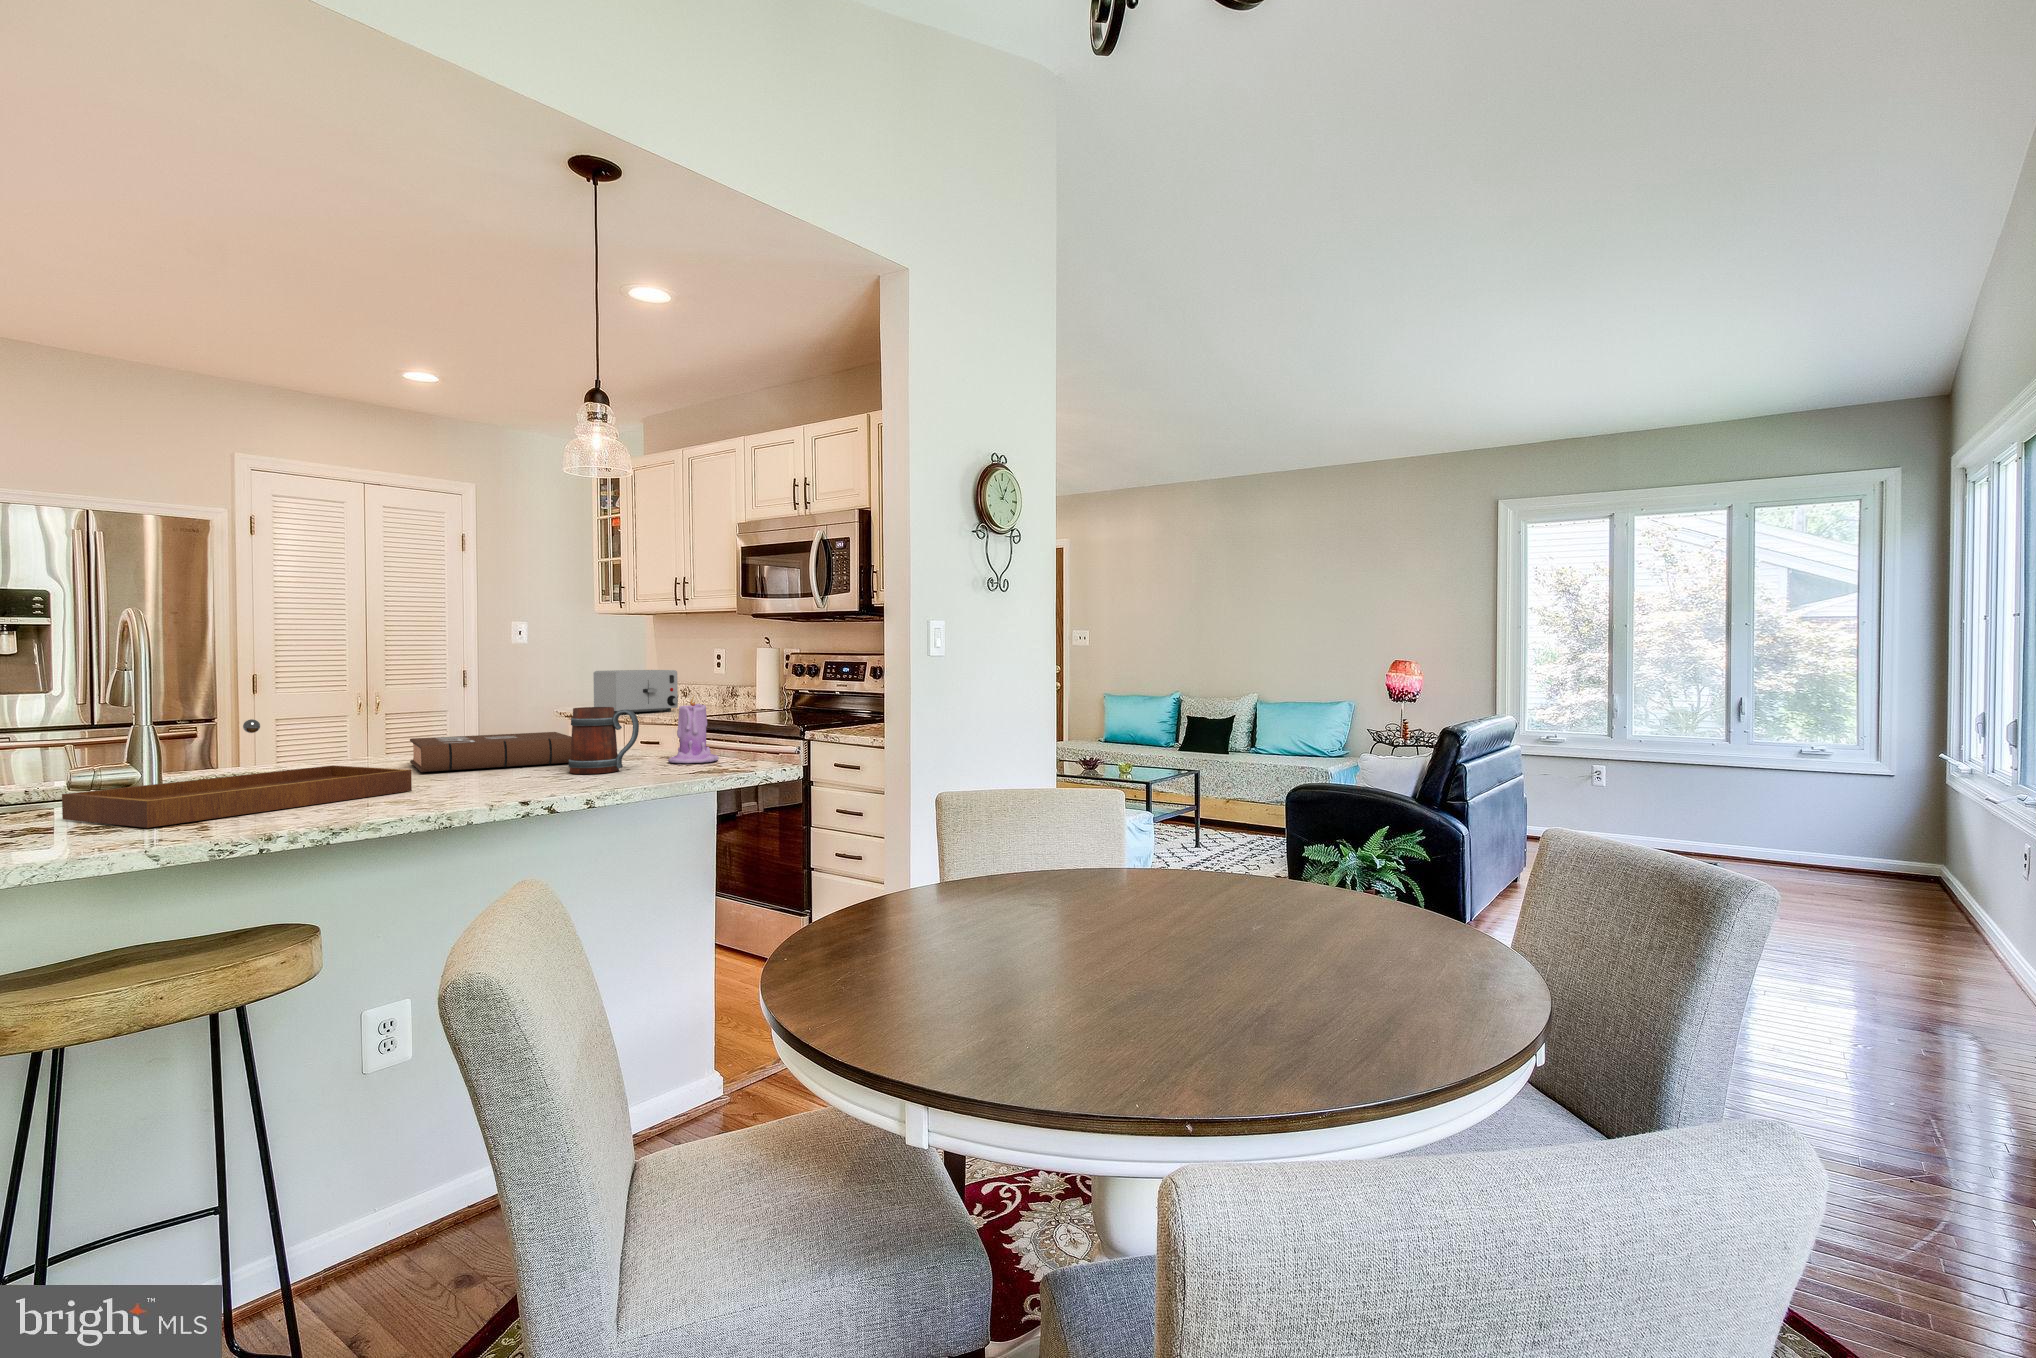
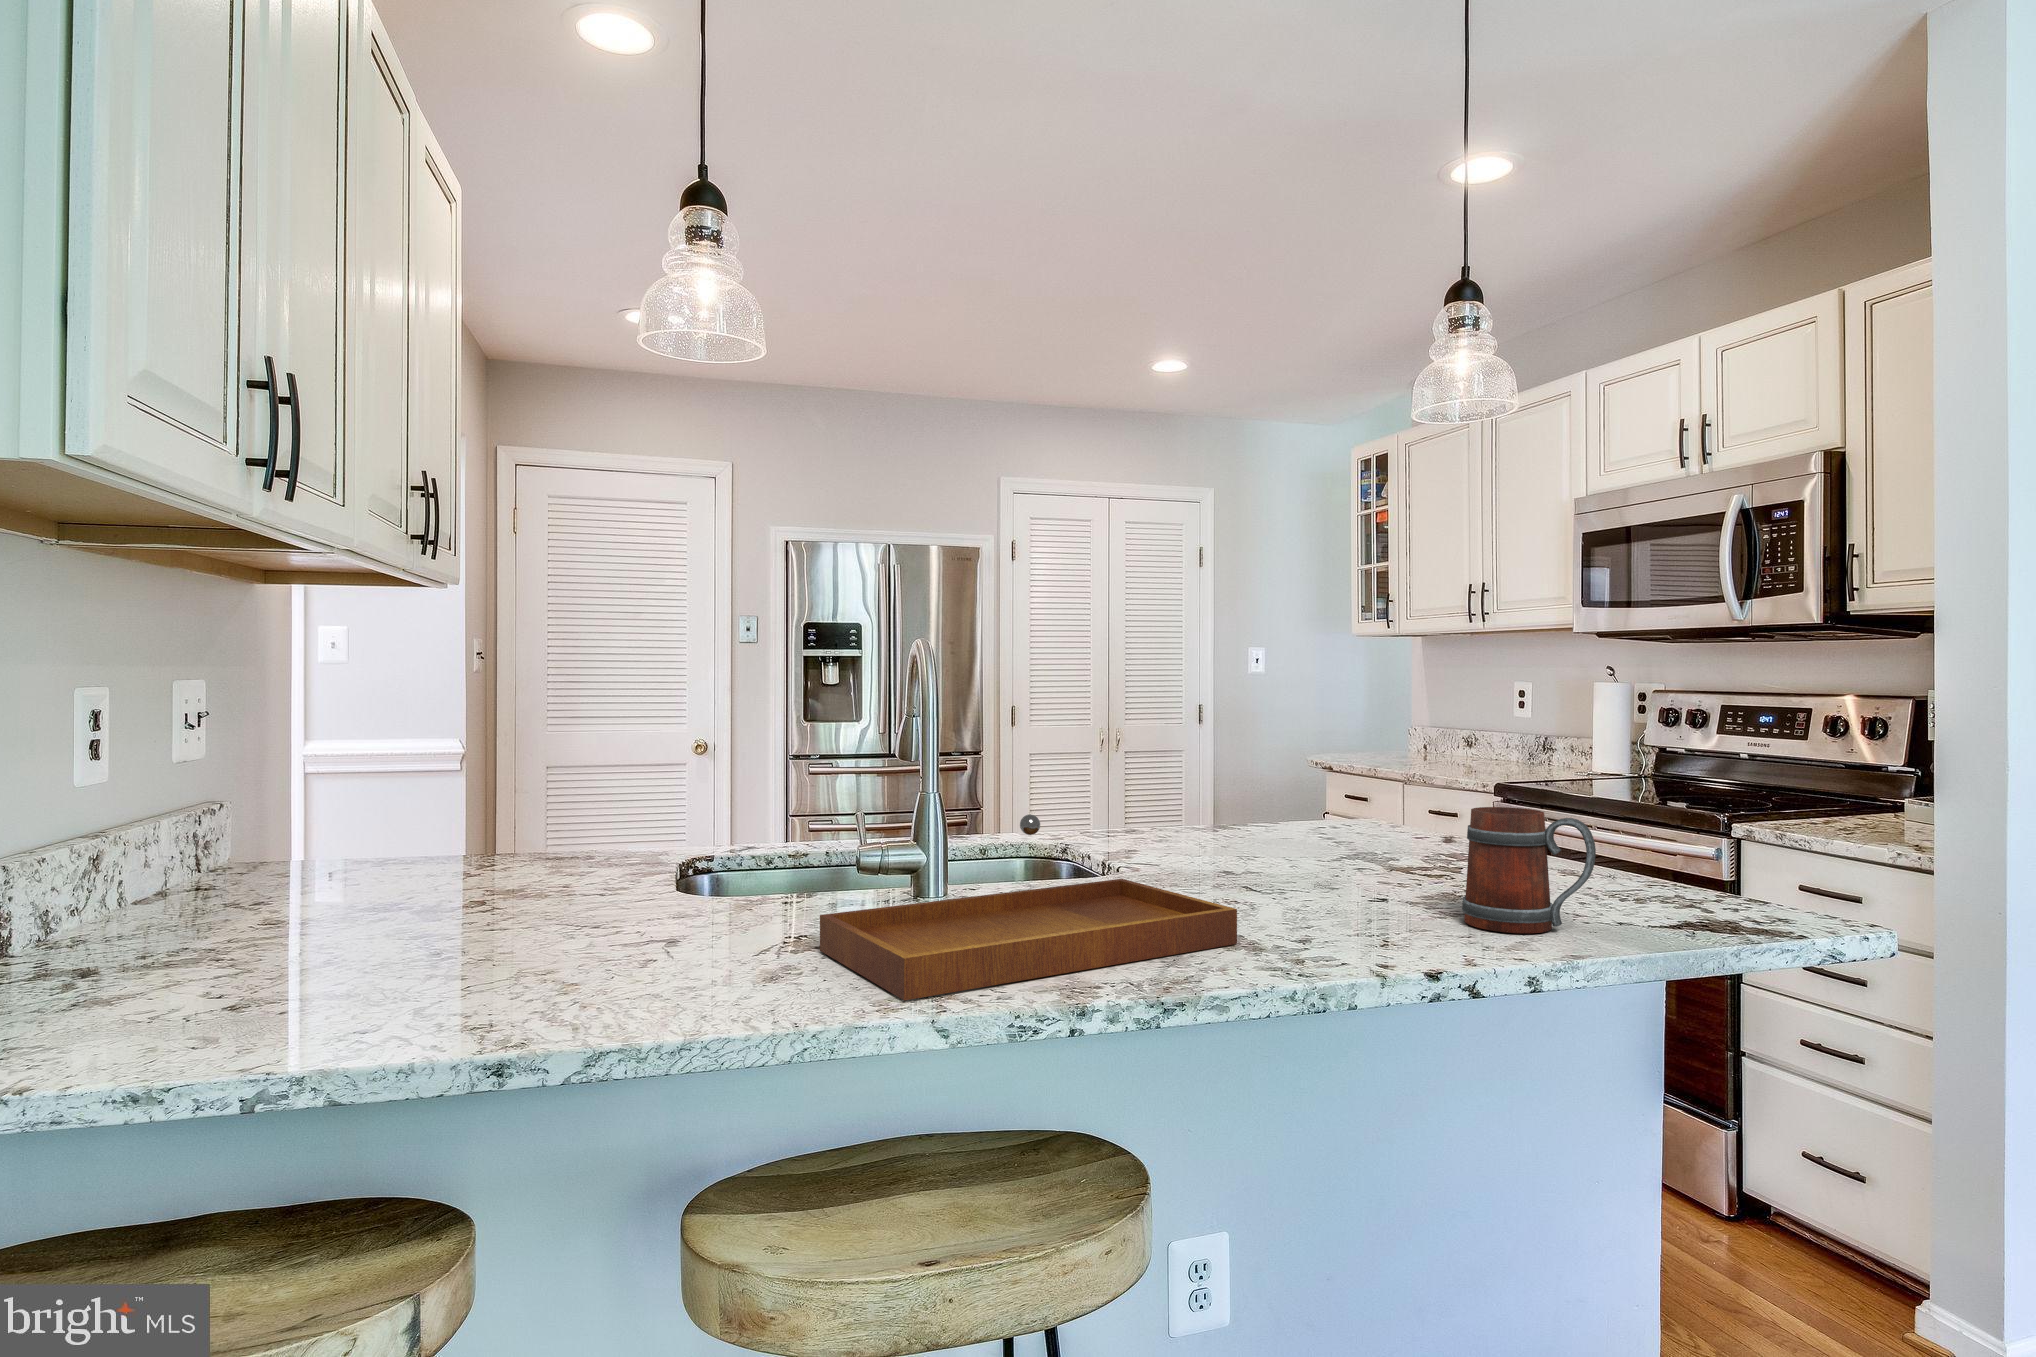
toaster: present [593,670,678,713] -> none [1357,709,1467,768]
candle: present [668,696,719,763] -> none [1622,790,1727,922]
book: present [410,732,572,772] -> none [1202,827,1454,890]

